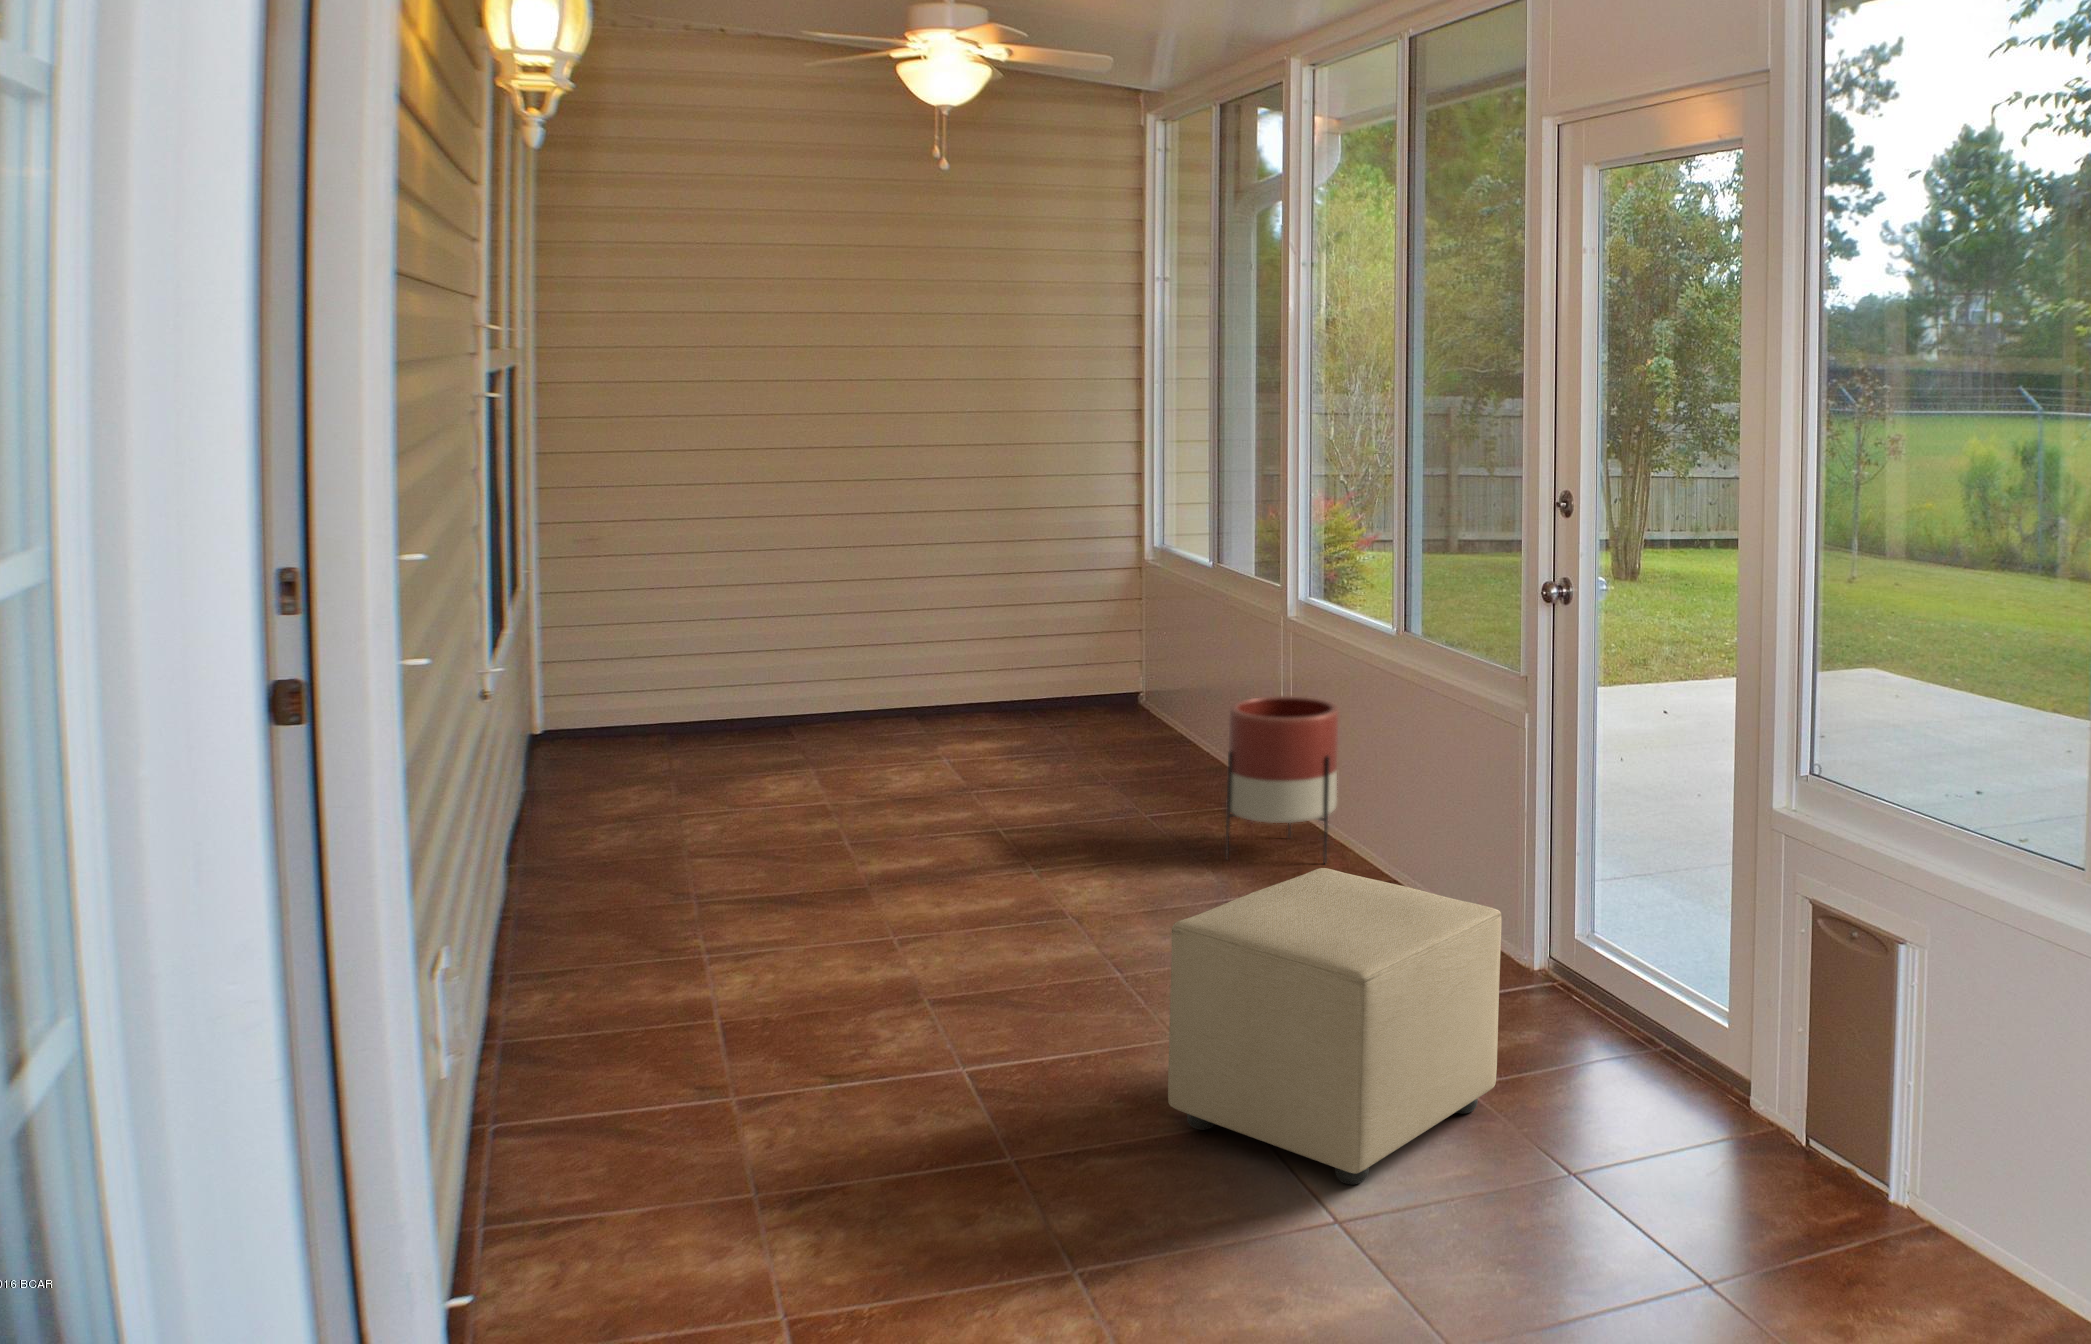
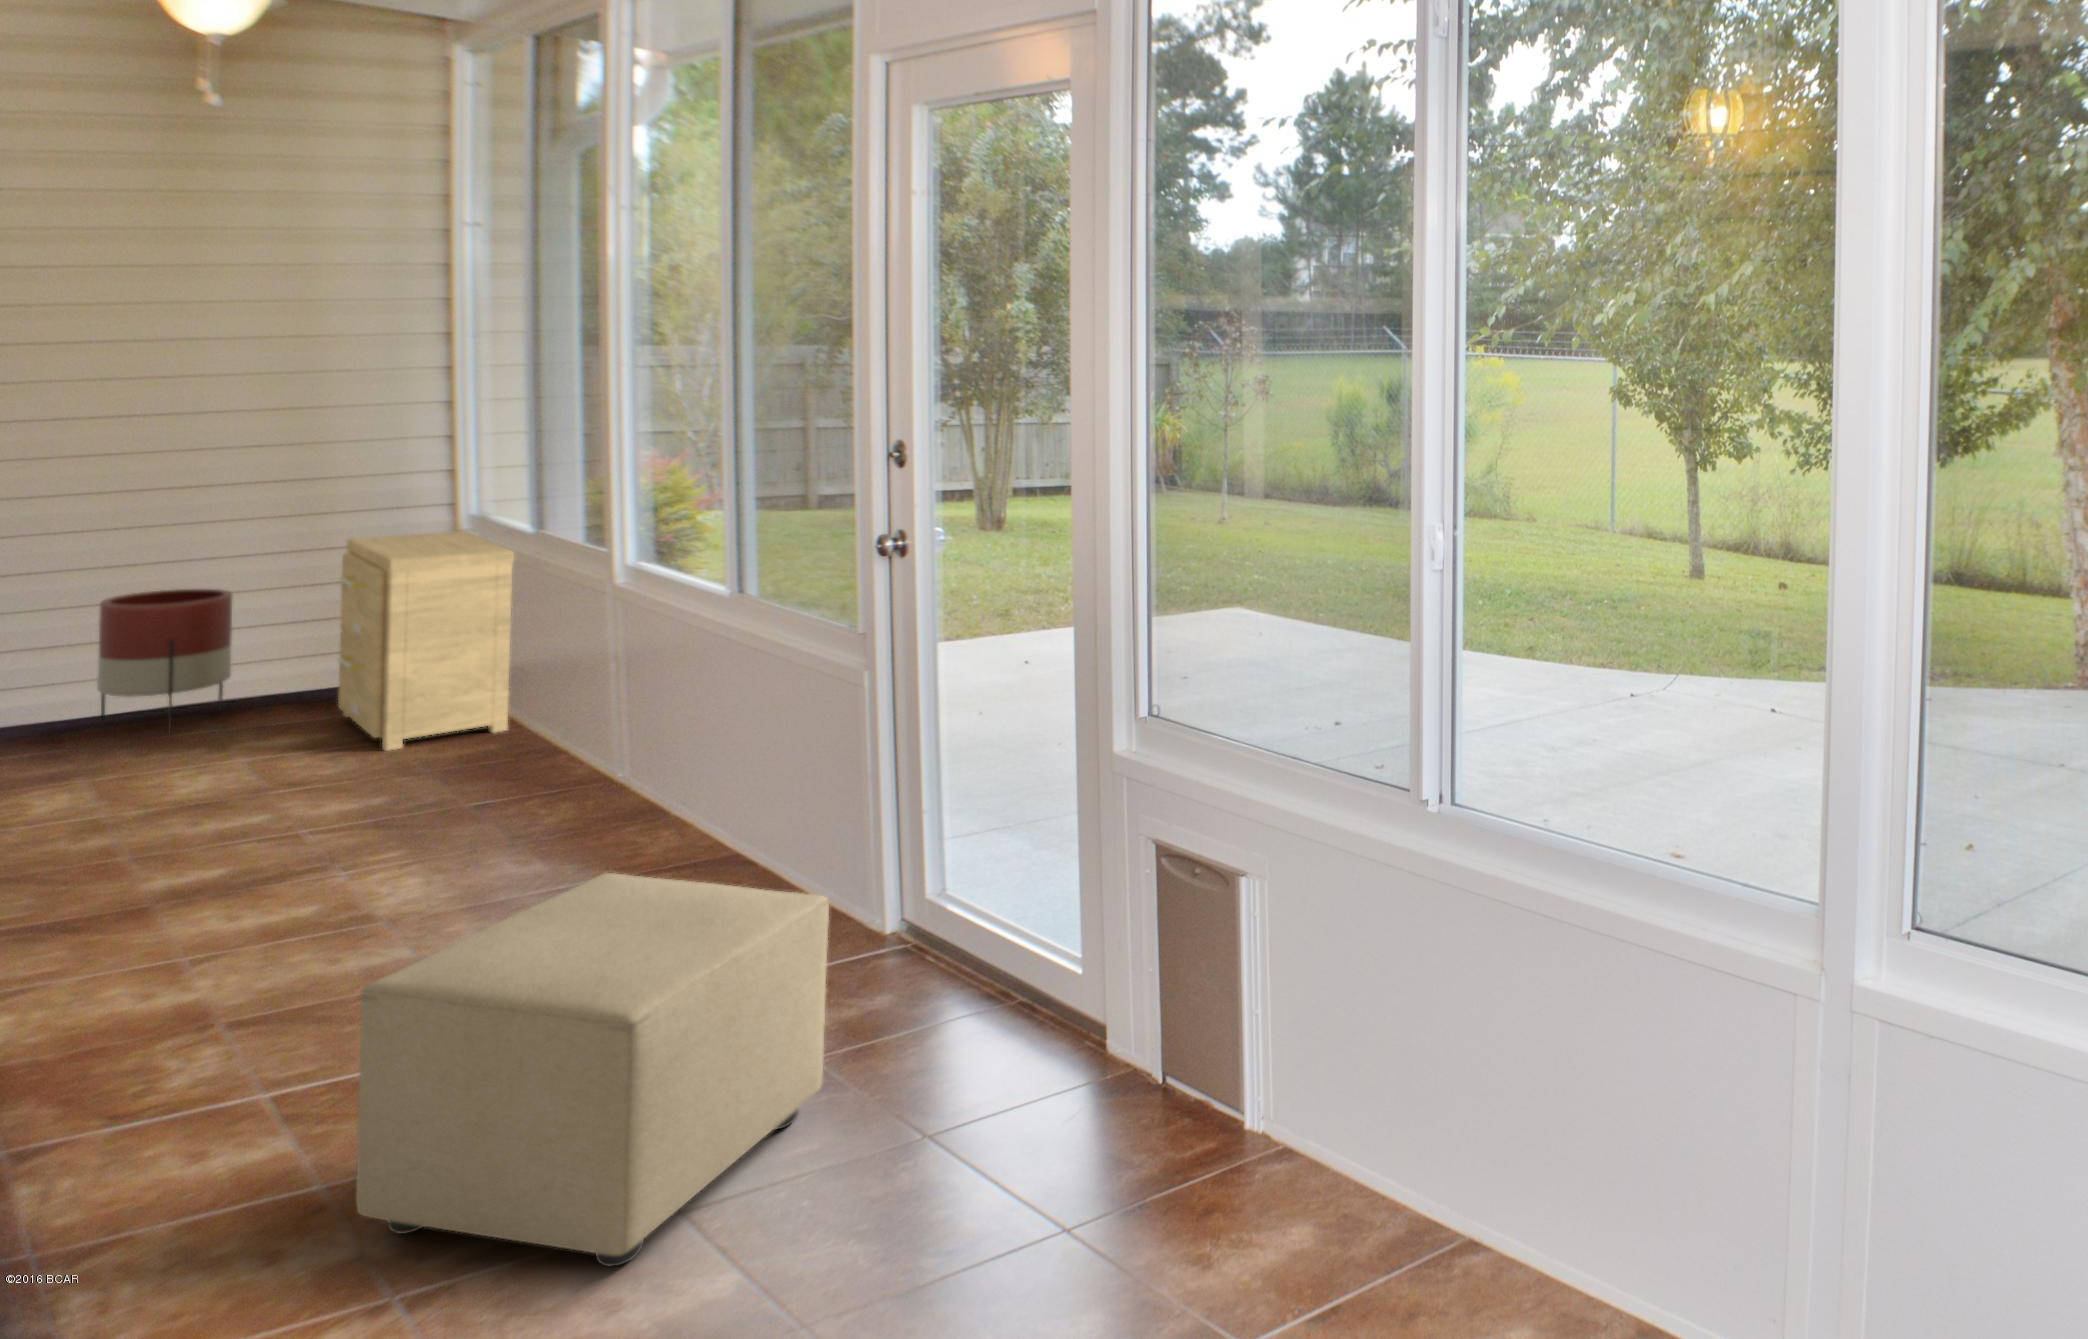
side table: none [1067,567,1202,765] -> present [338,531,514,751]
planter: present [1225,696,1338,865] -> present [97,589,232,734]

